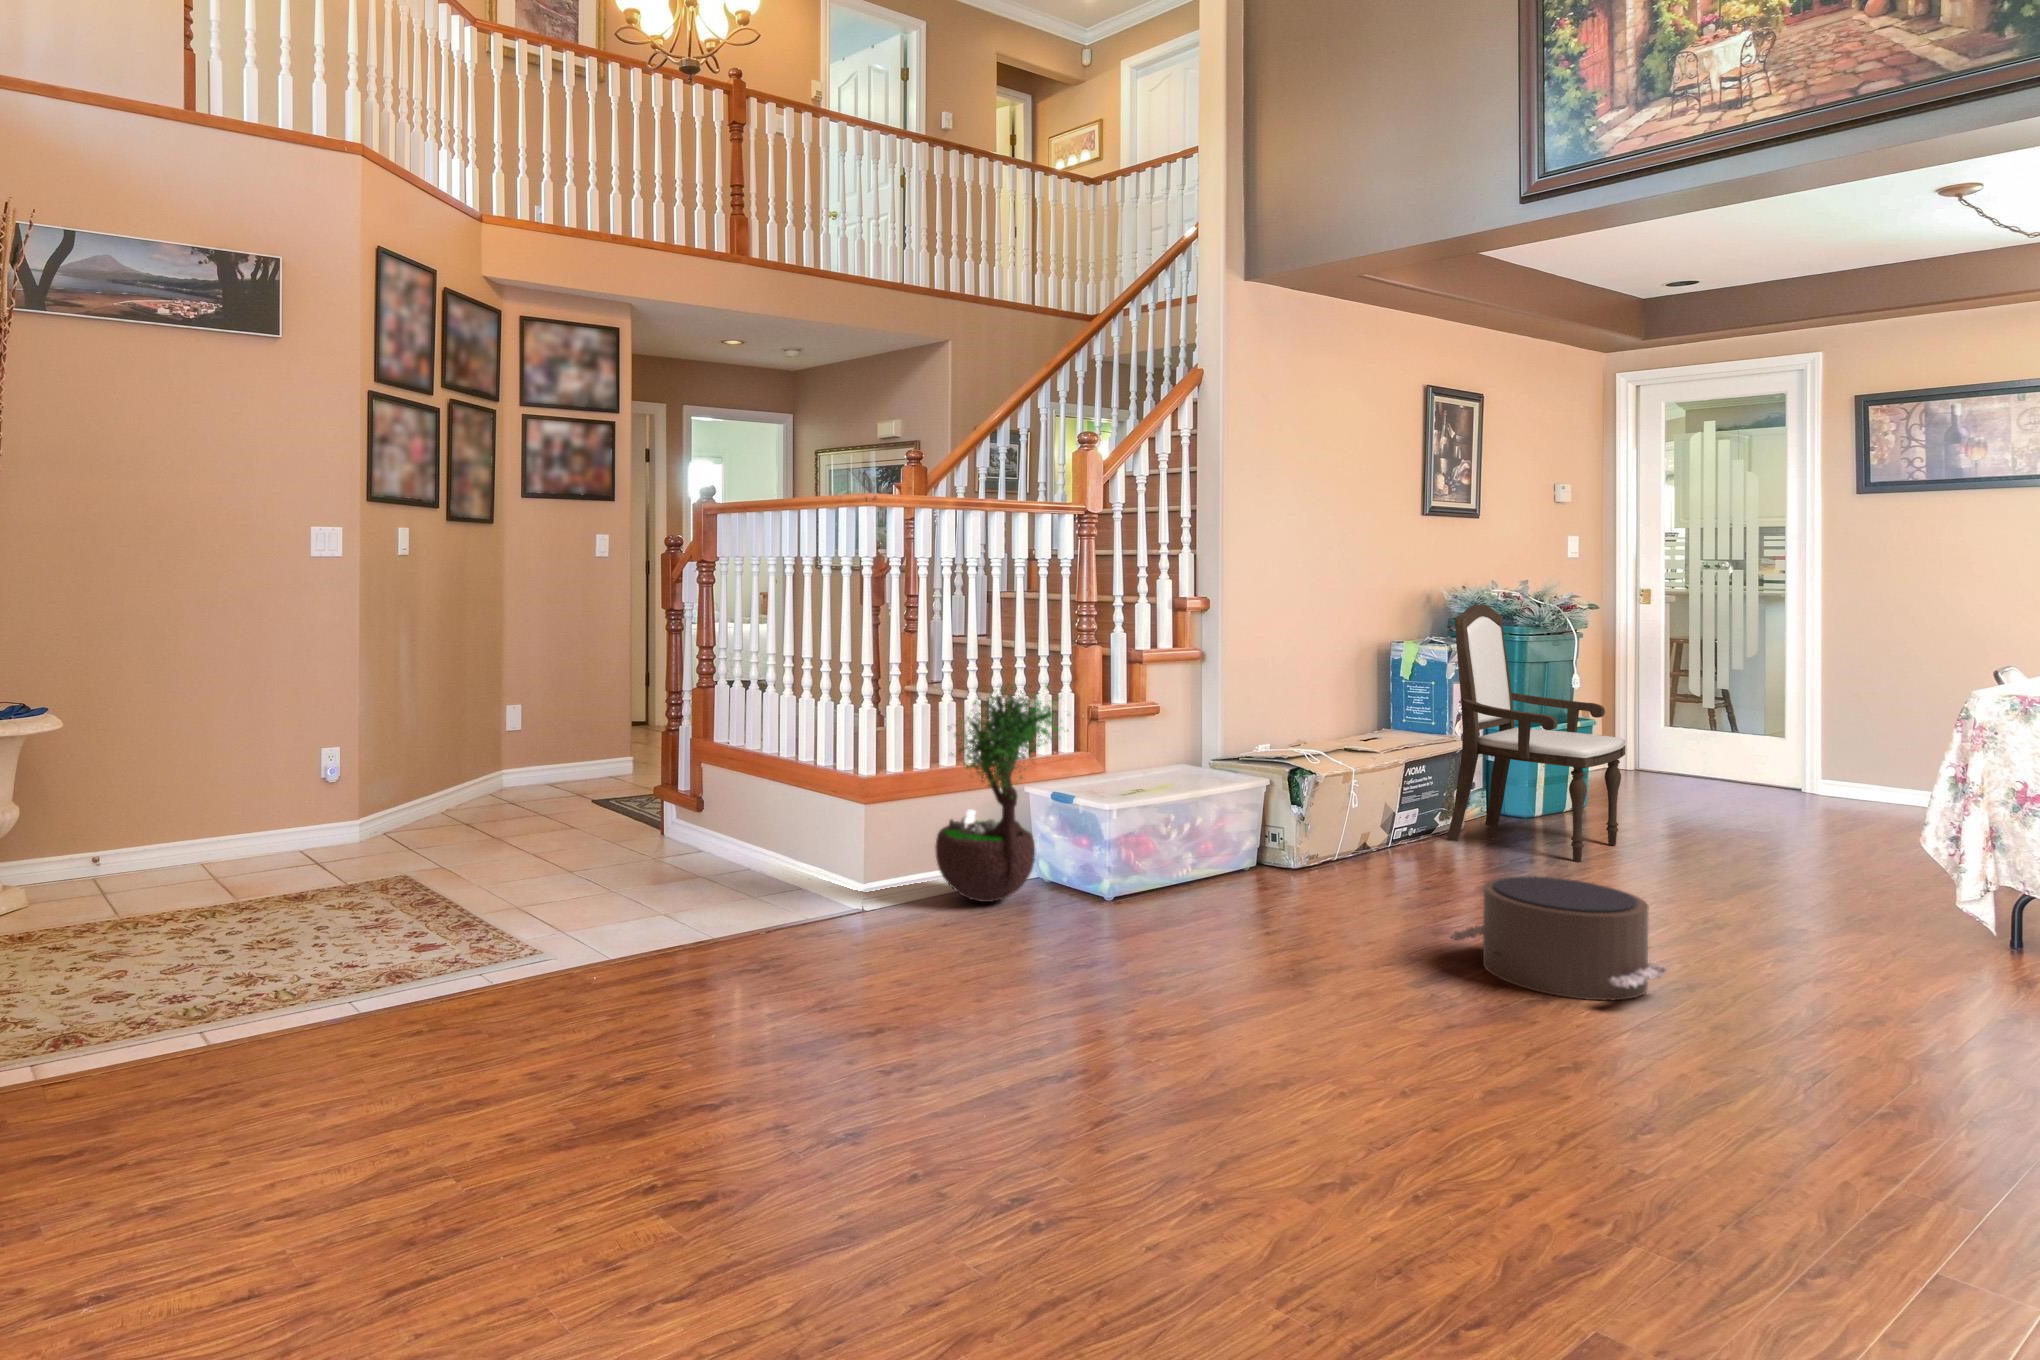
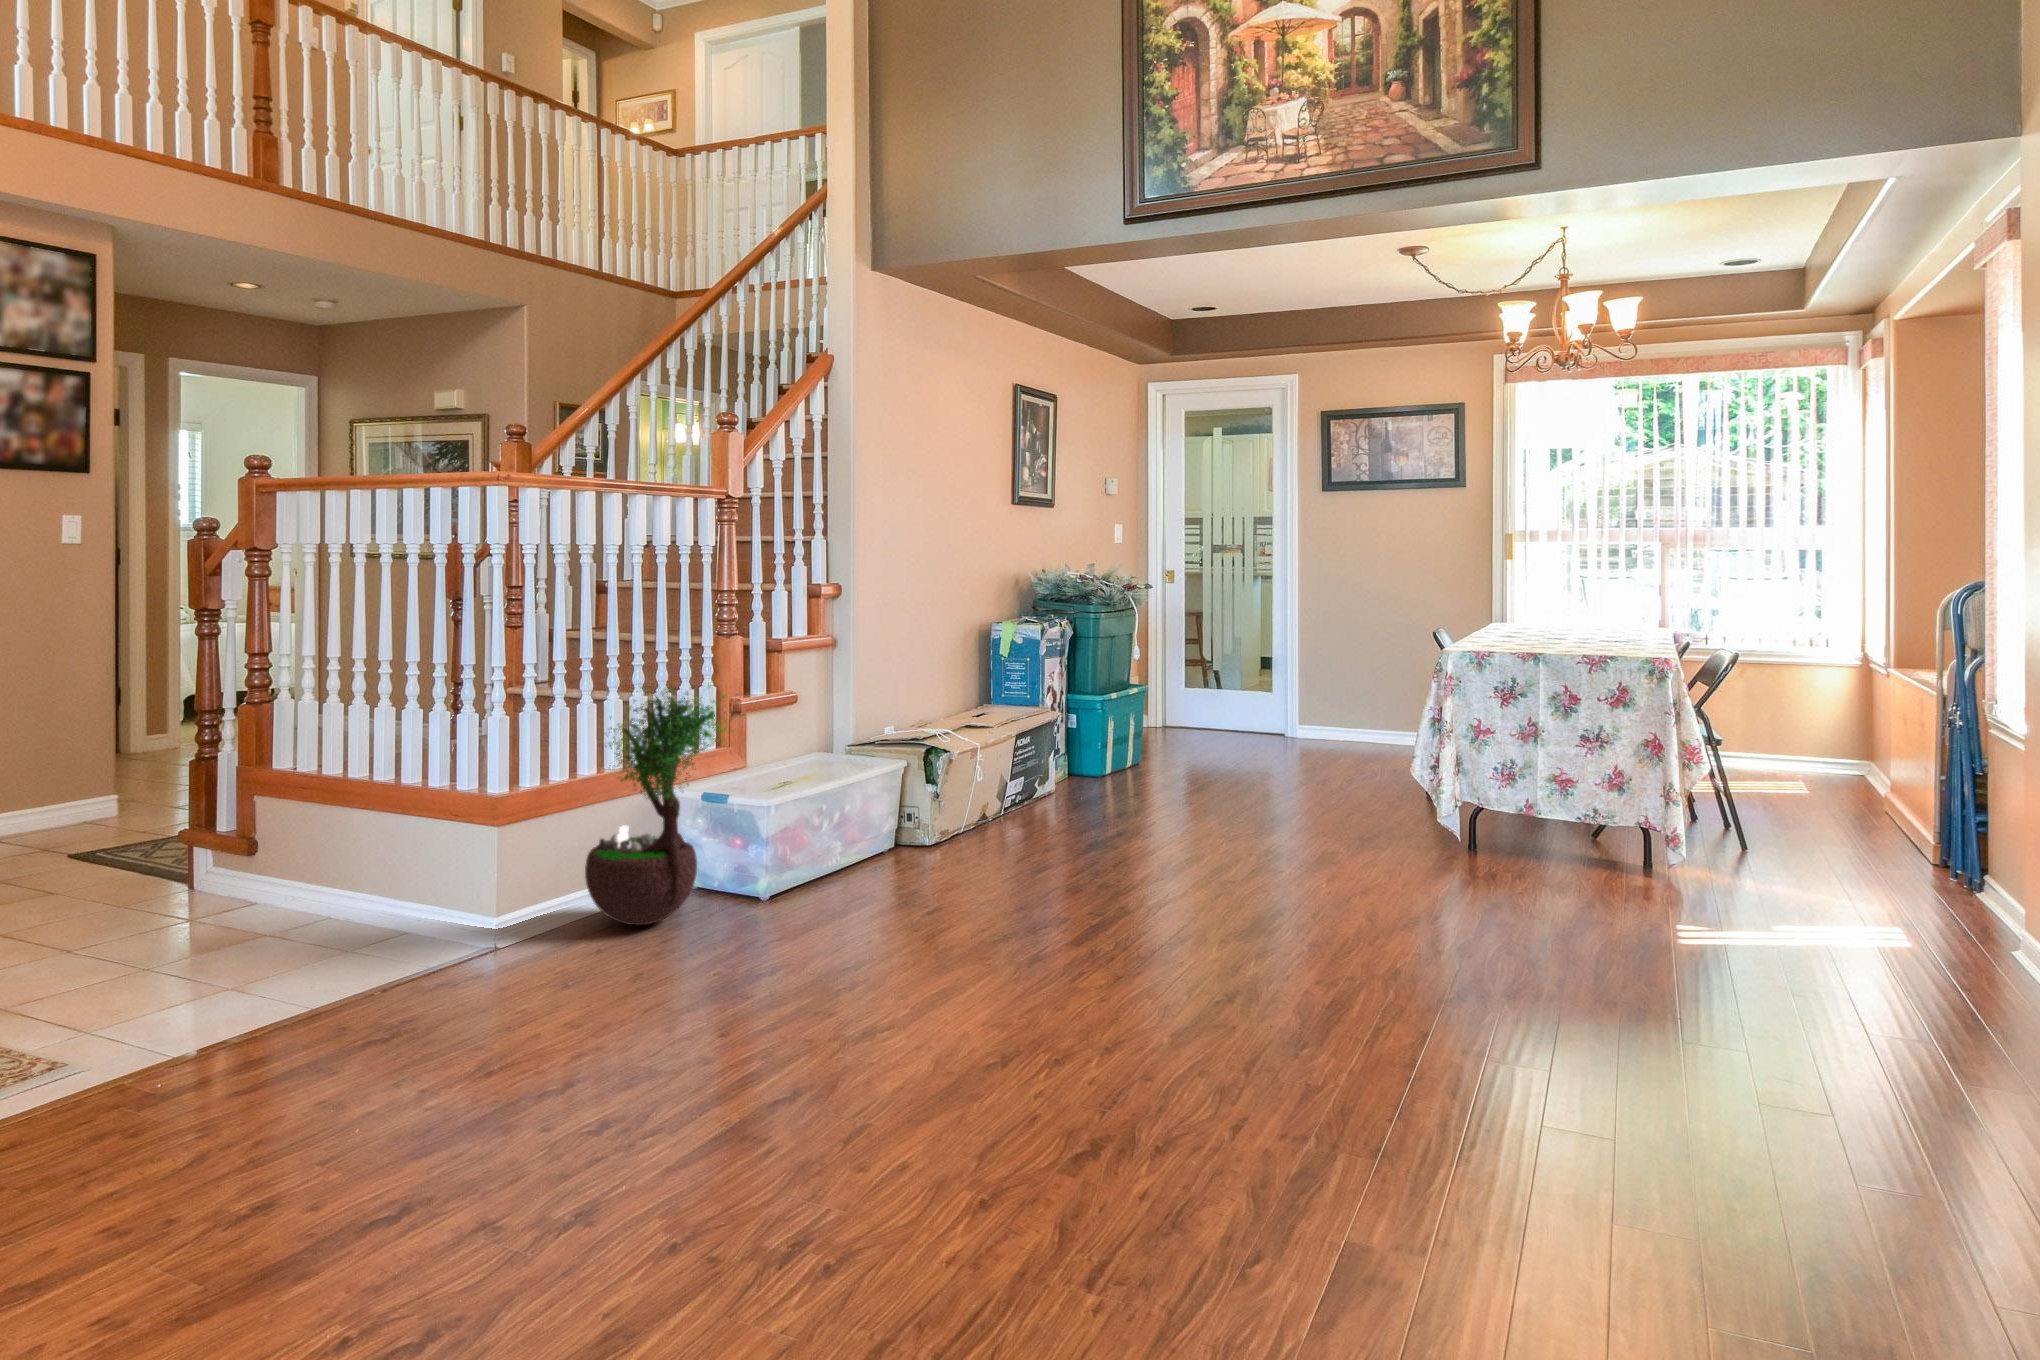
armchair: present [1447,605,1625,862] -> none [1044,588,1180,814]
pouf: present [1451,877,1668,1000] -> none [1095,832,1269,937]

